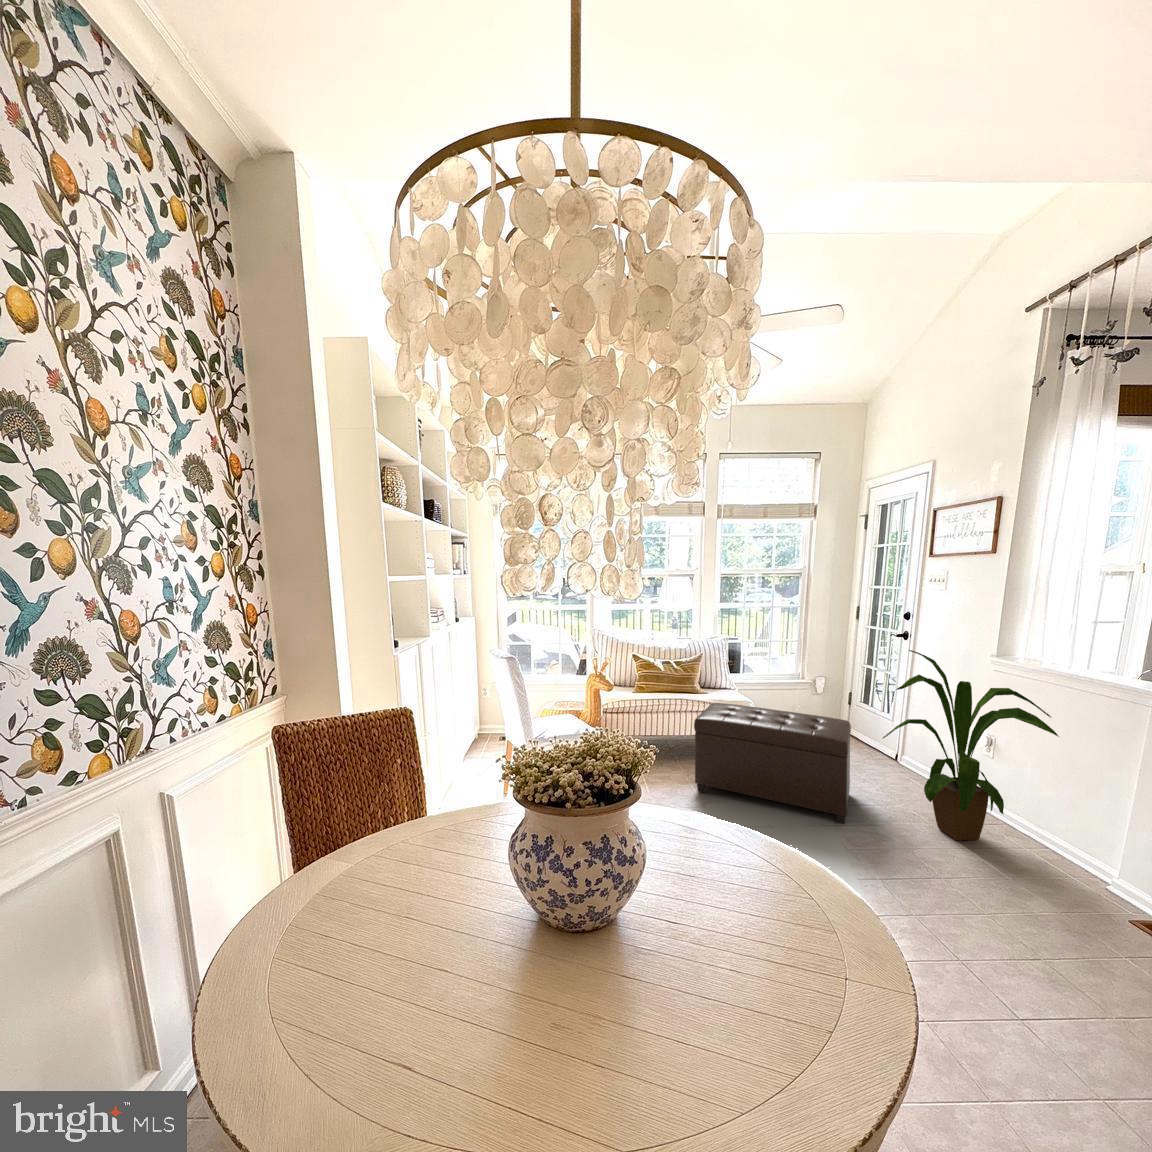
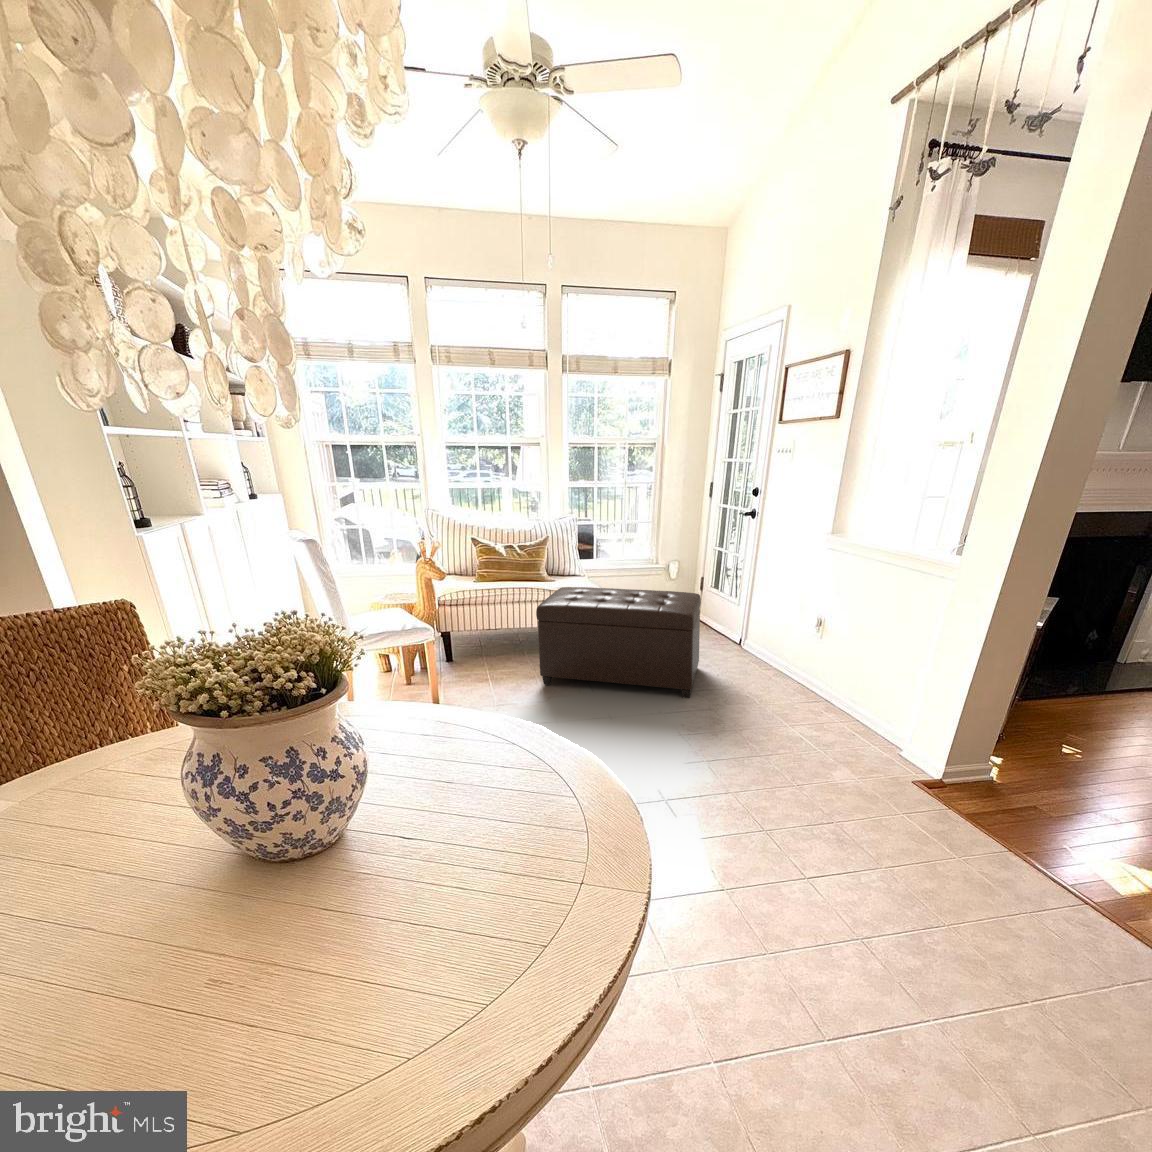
house plant: present [882,650,1059,841] -> none [727,513,882,699]

